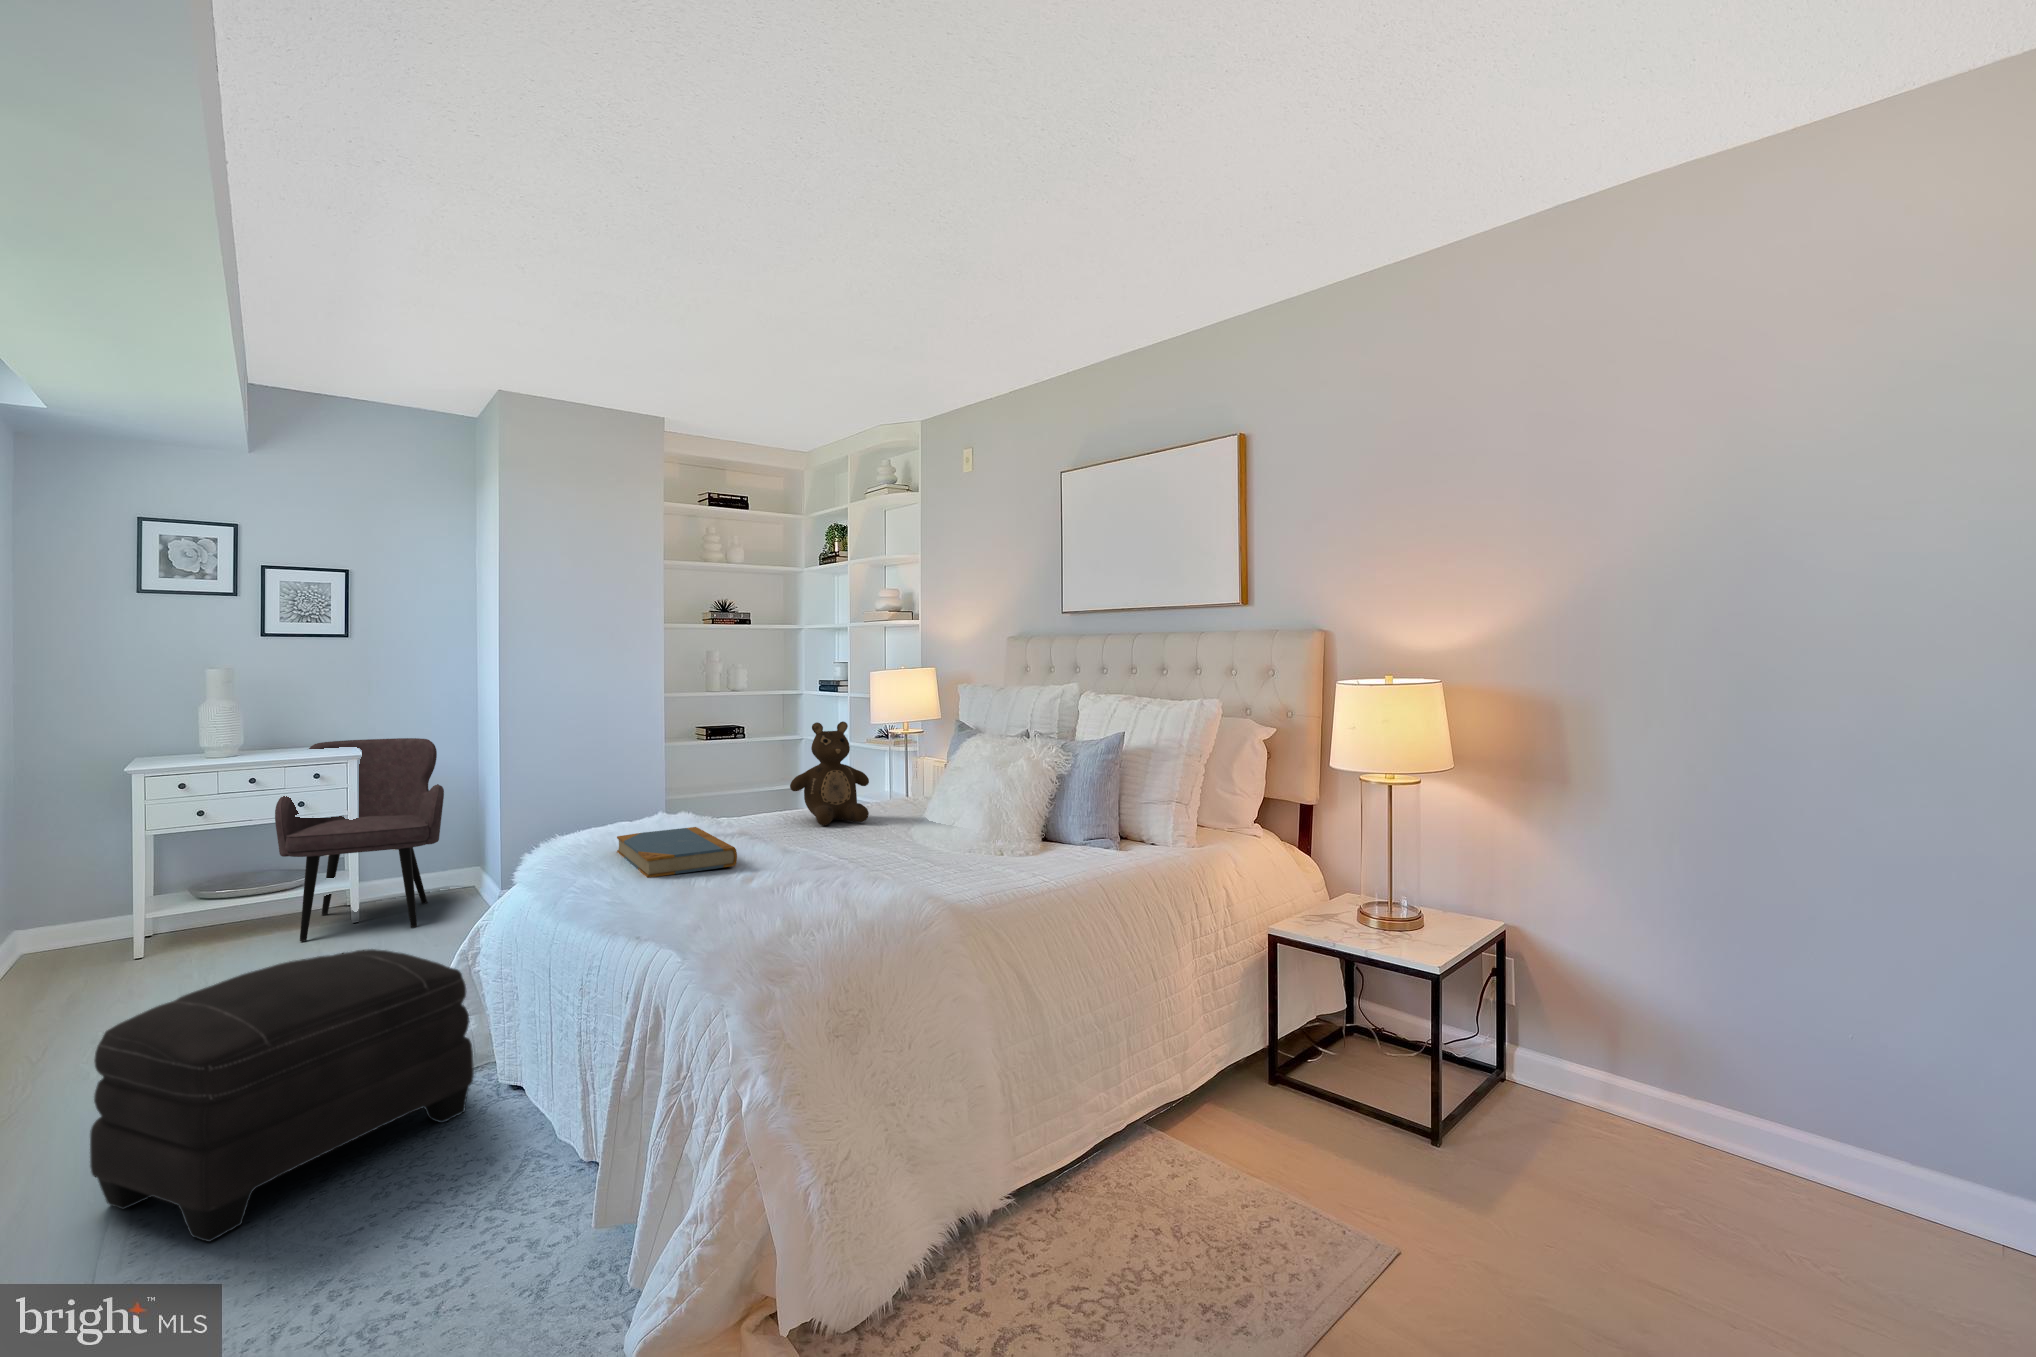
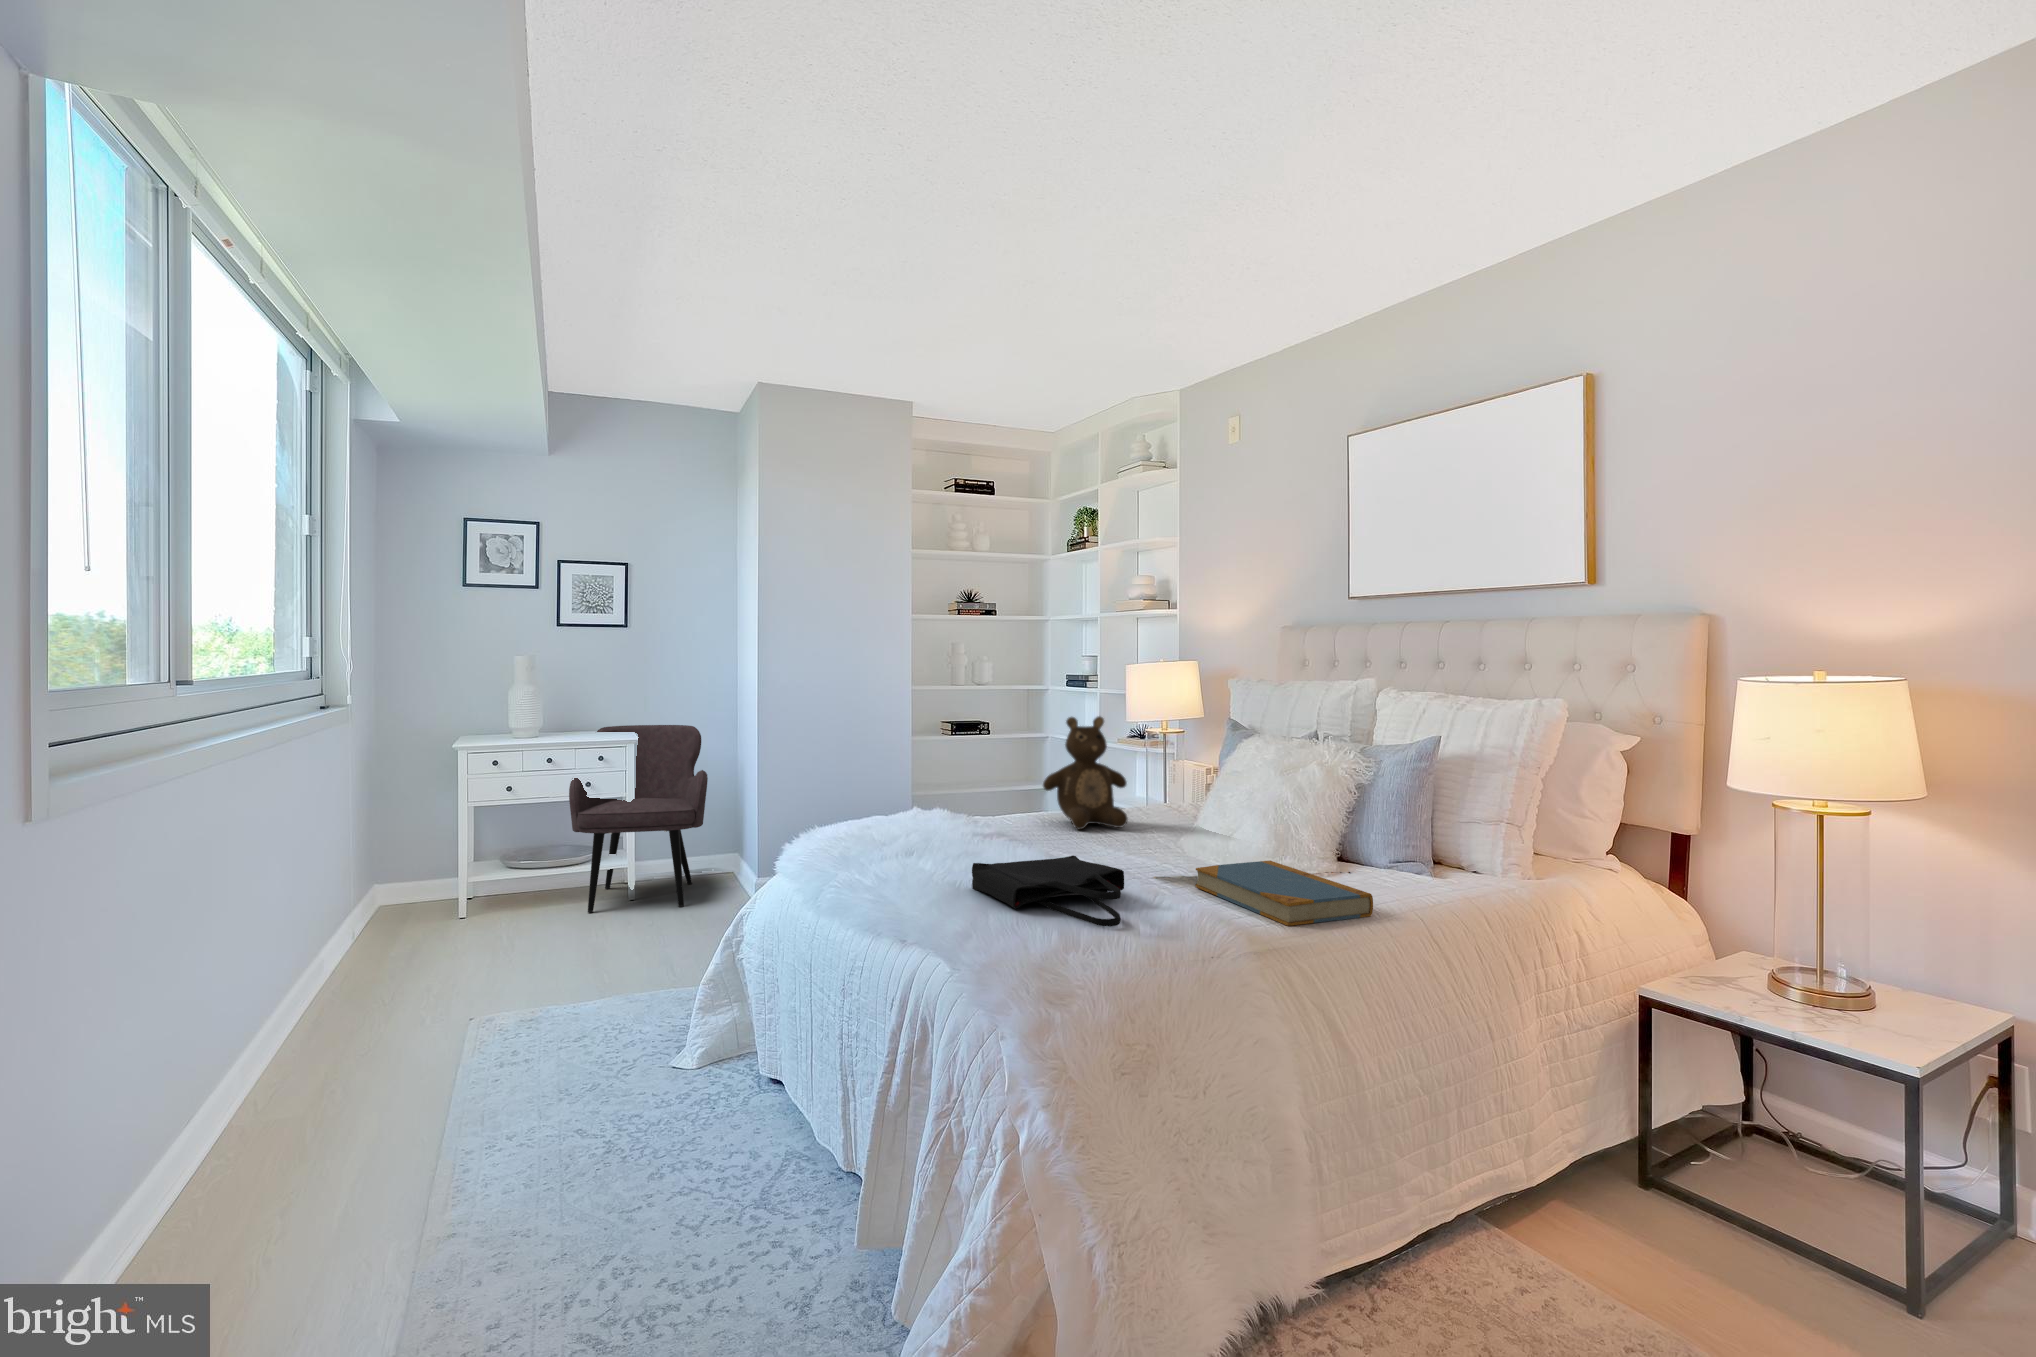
book: present [617,827,737,878] -> present [1196,861,1373,926]
tote bag: none [711,849,852,910] -> present [972,856,1124,926]
ottoman: present [90,949,474,1242] -> none [425,928,738,1198]

